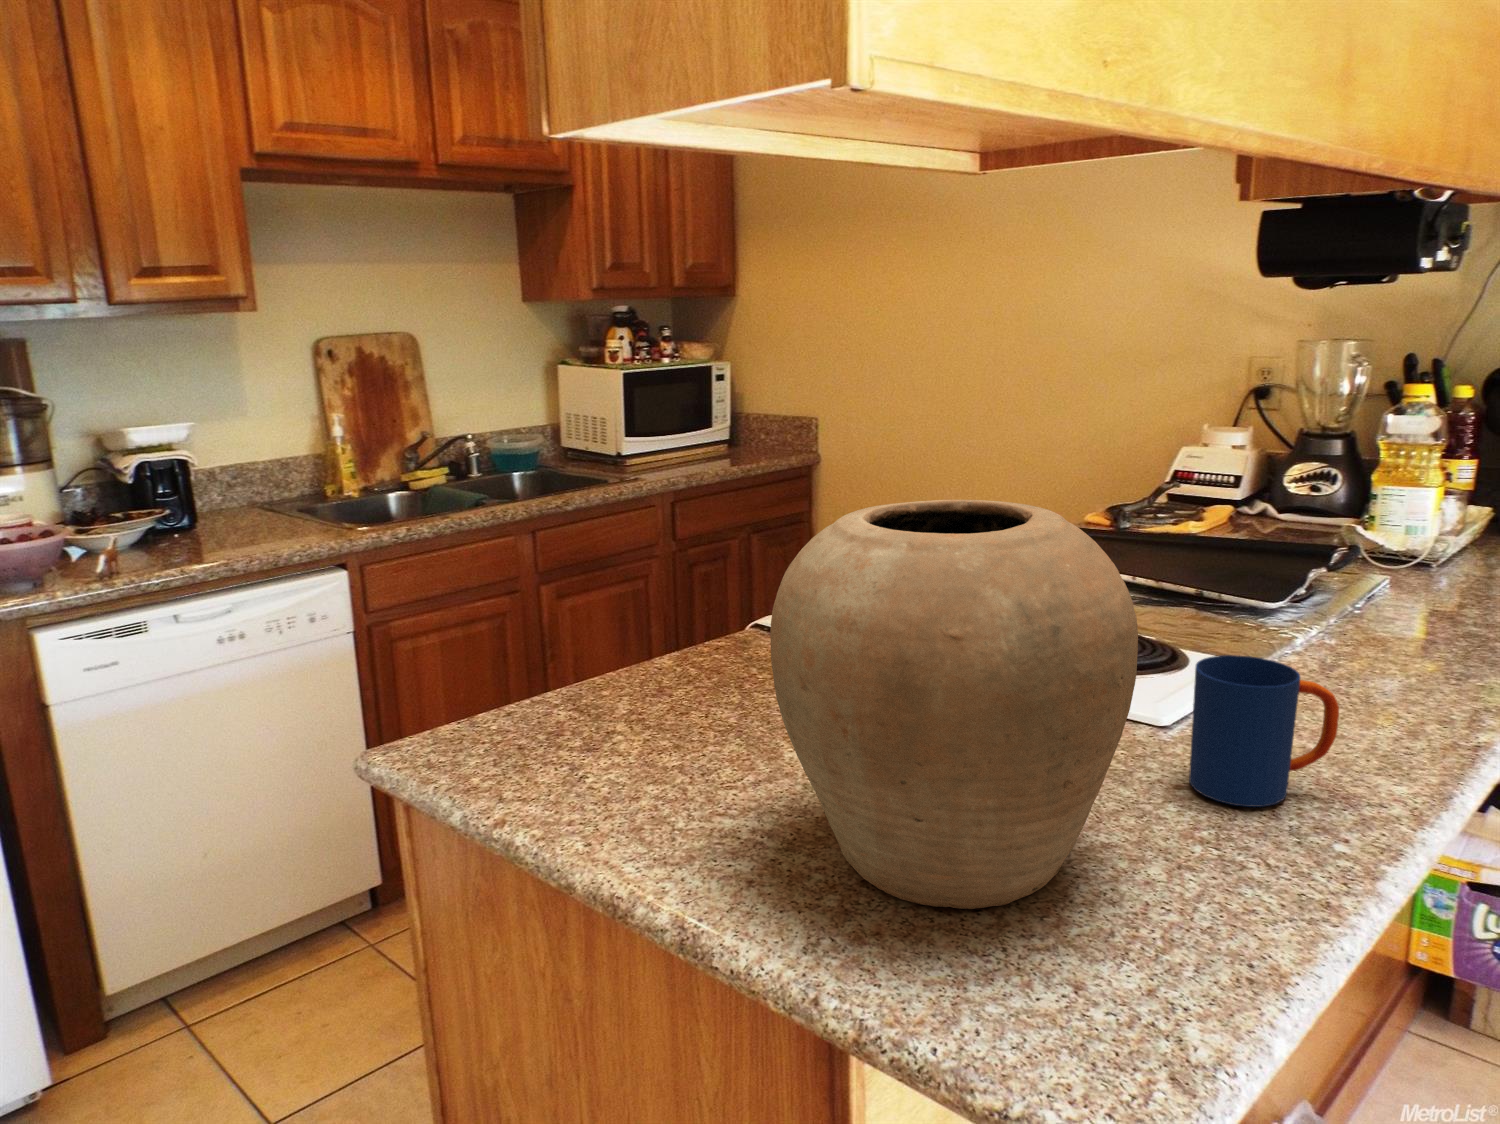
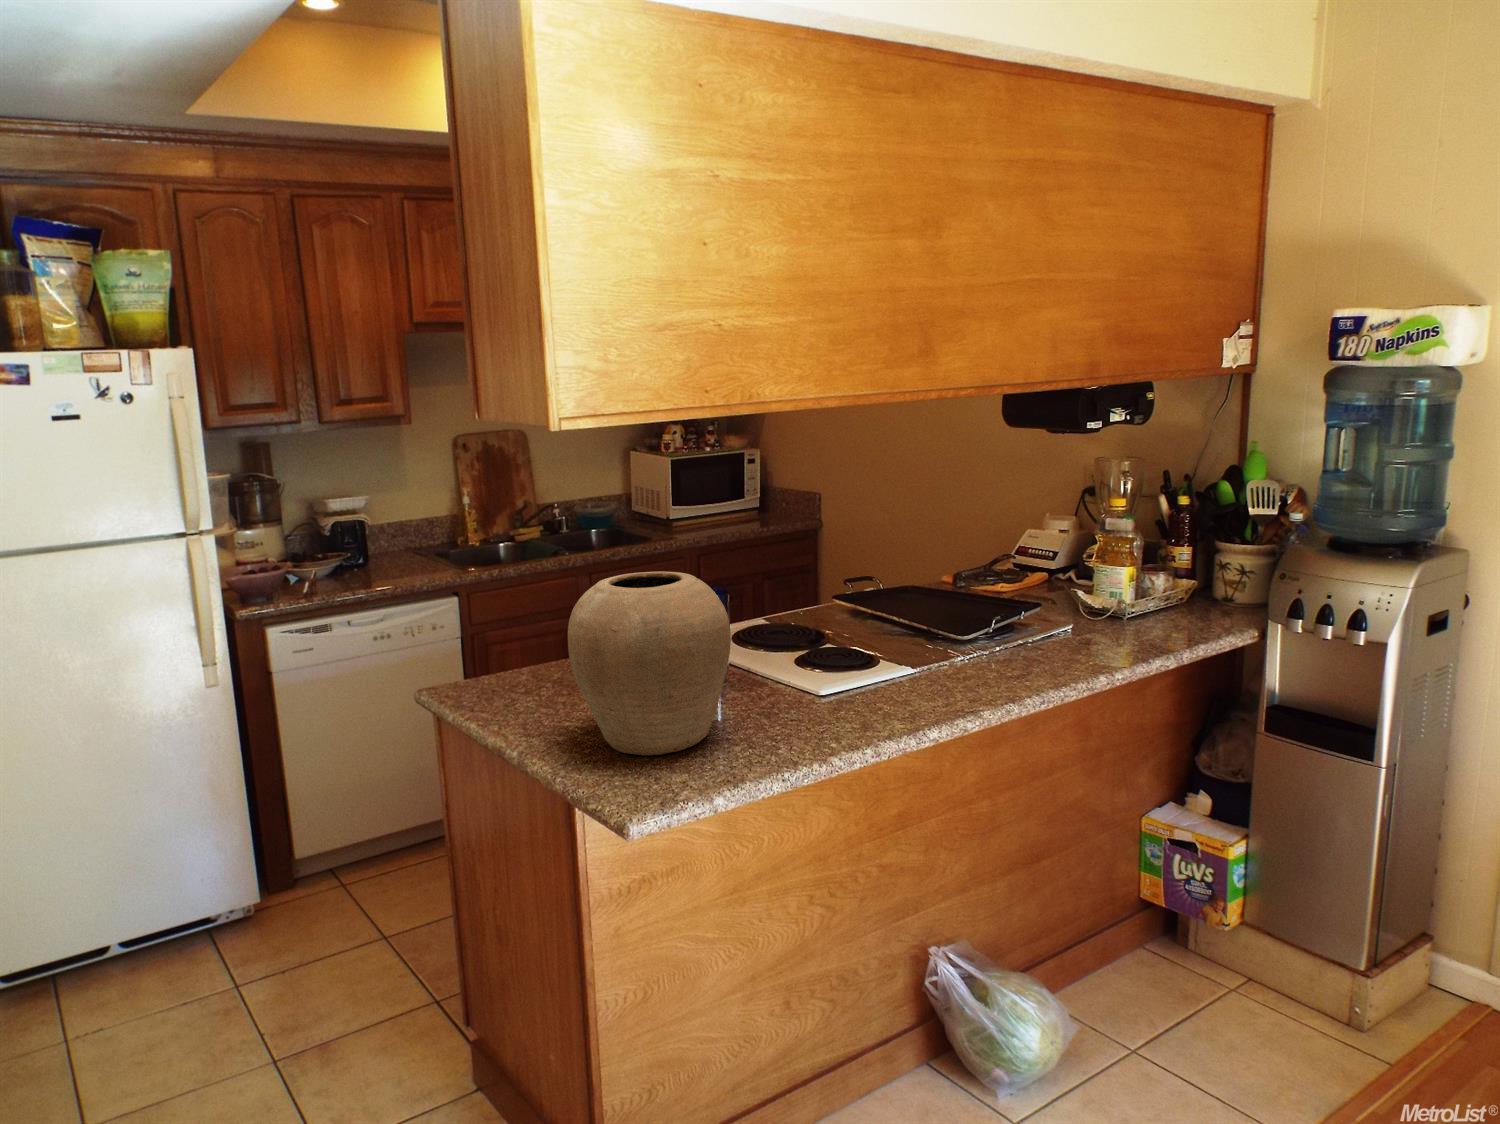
mug: present [1189,655,1339,807] -> none [797,654,865,729]

